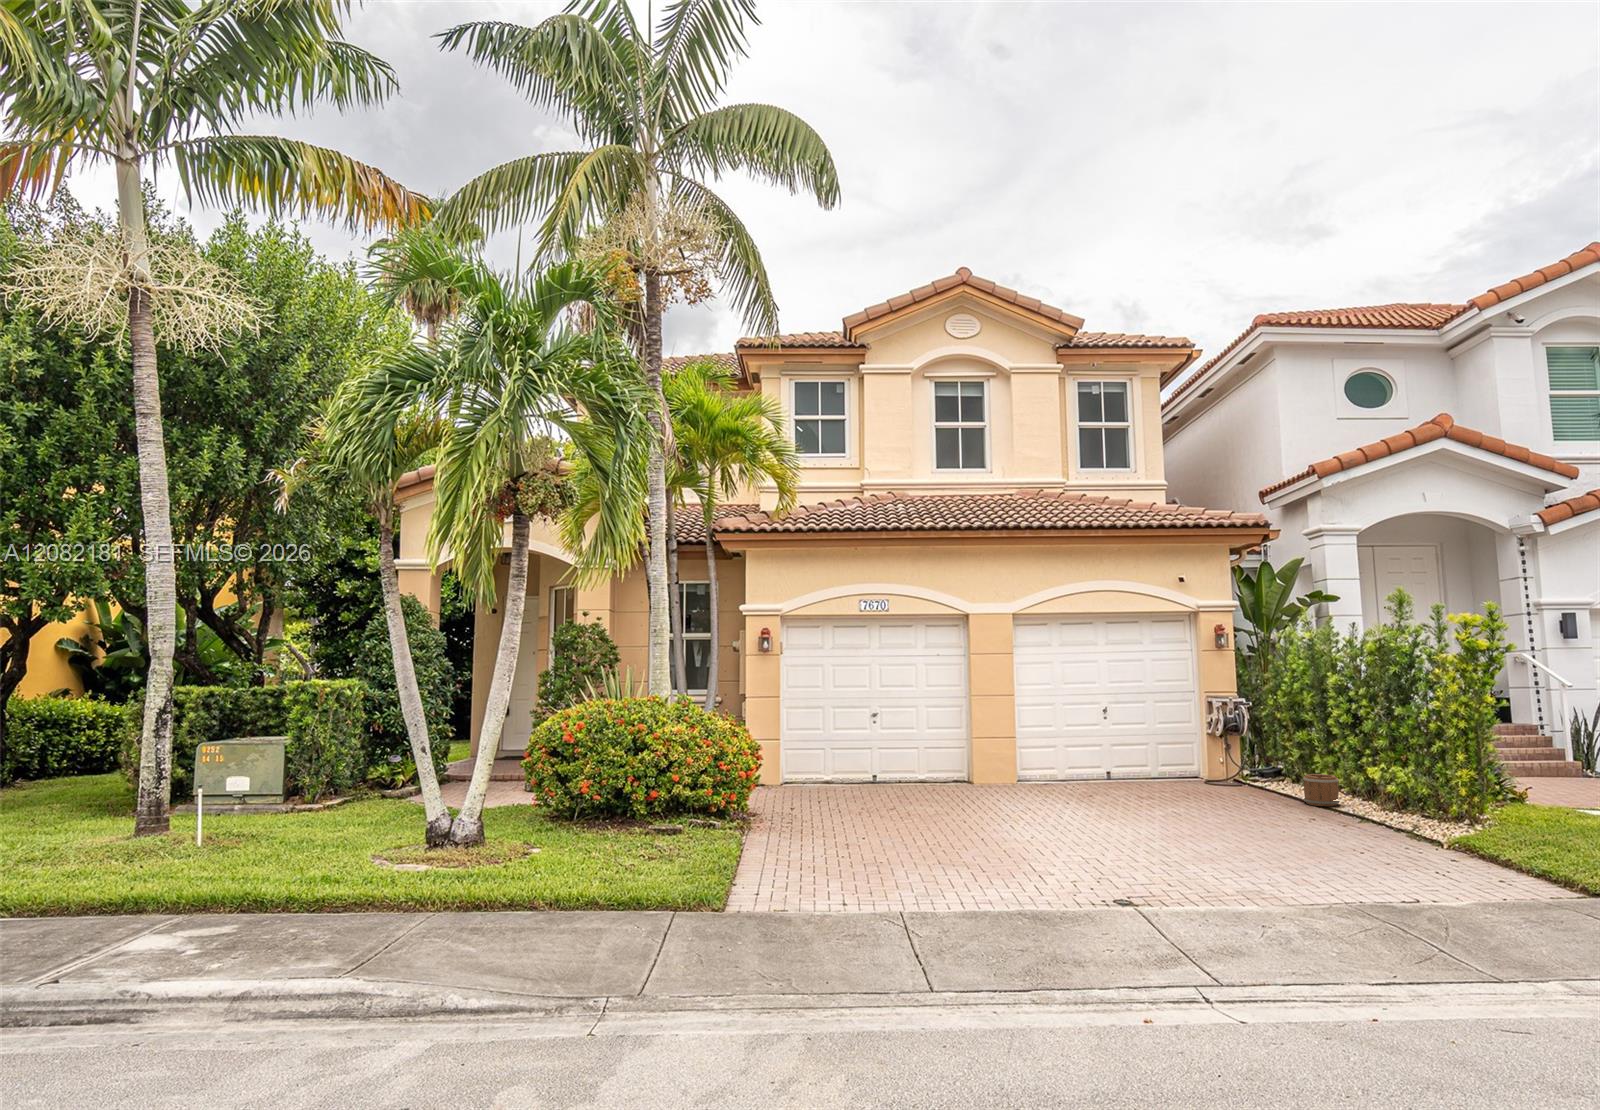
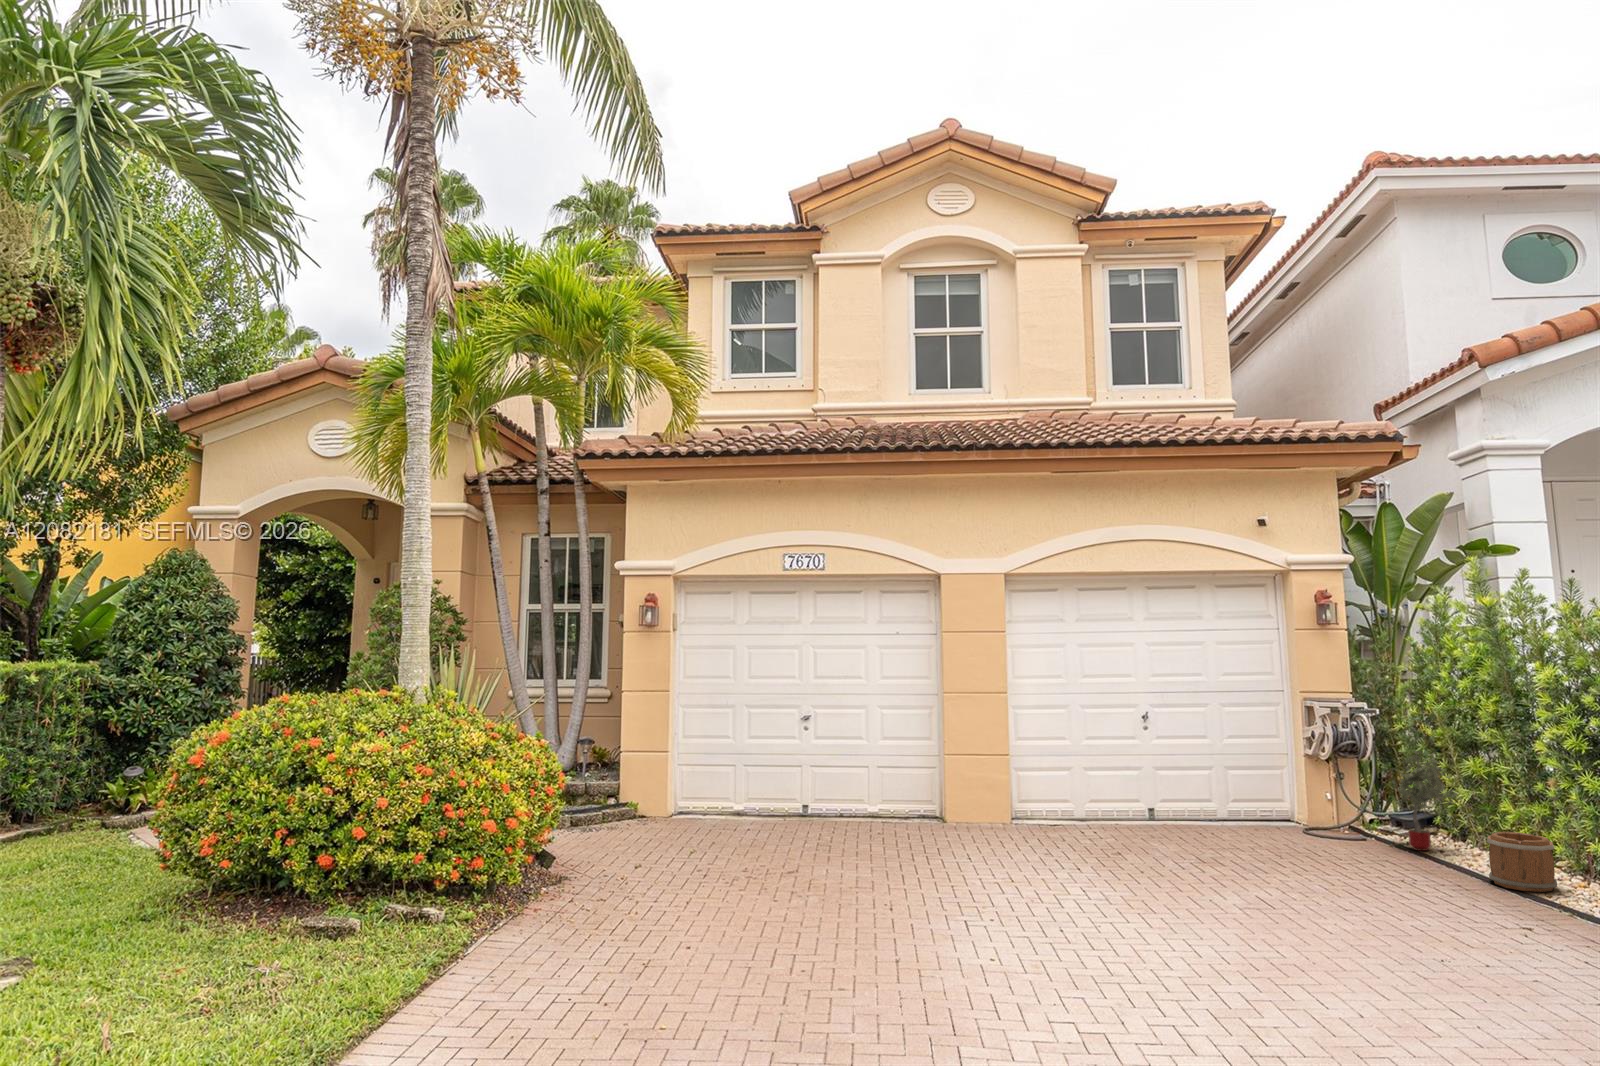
potted tree: none [1258,729,1295,791] -> present [1398,751,1458,851]

